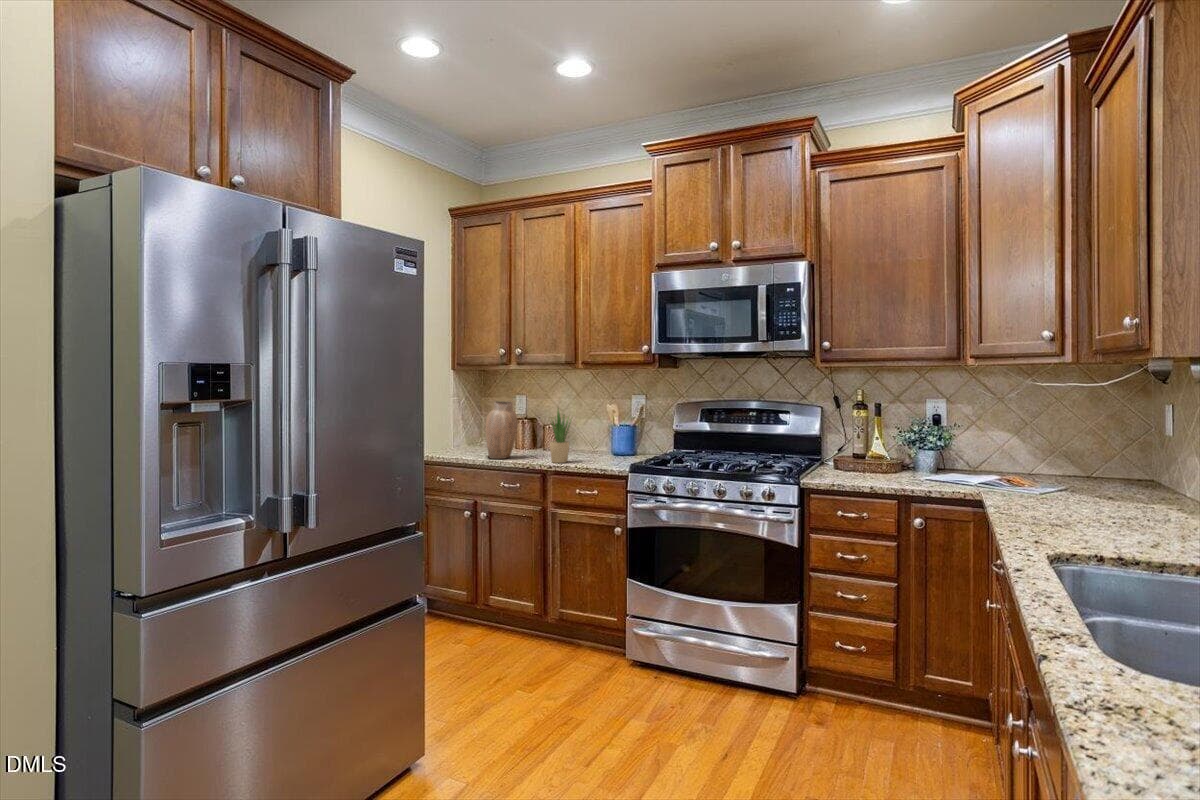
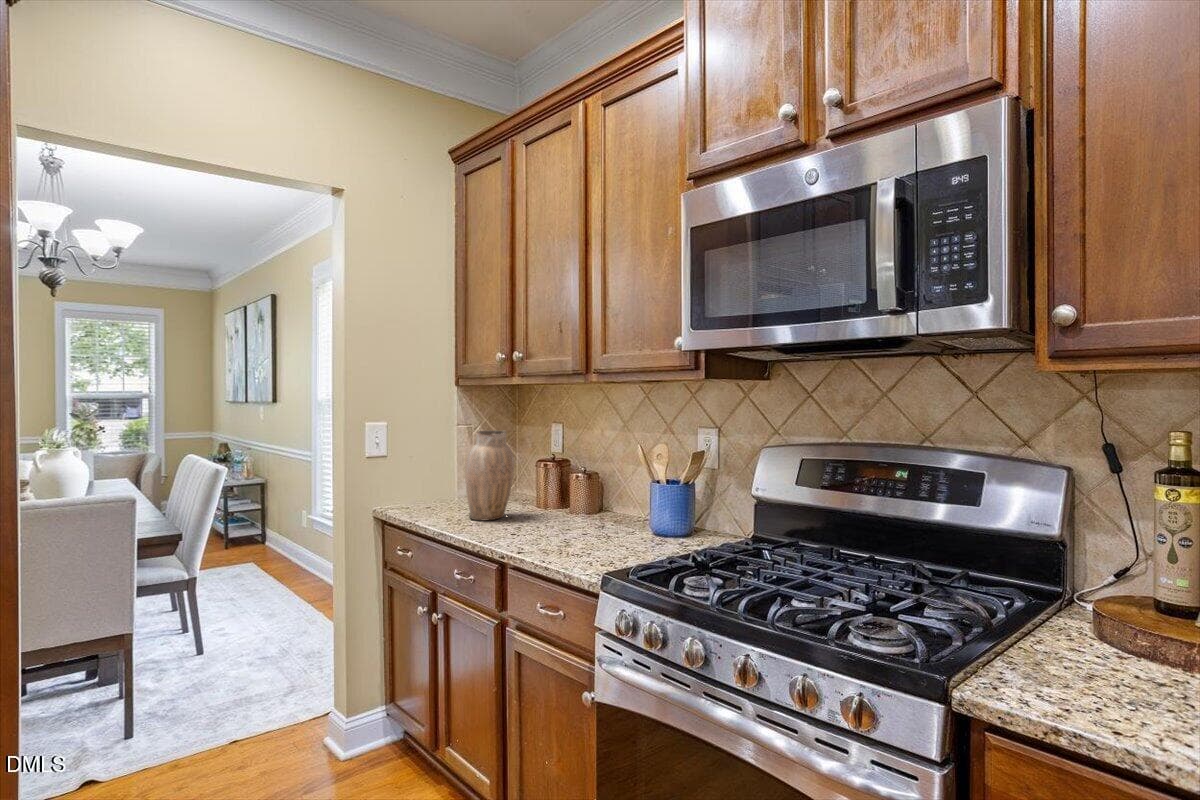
potted plant: present [550,408,571,463] -> none [529,442,568,540]

